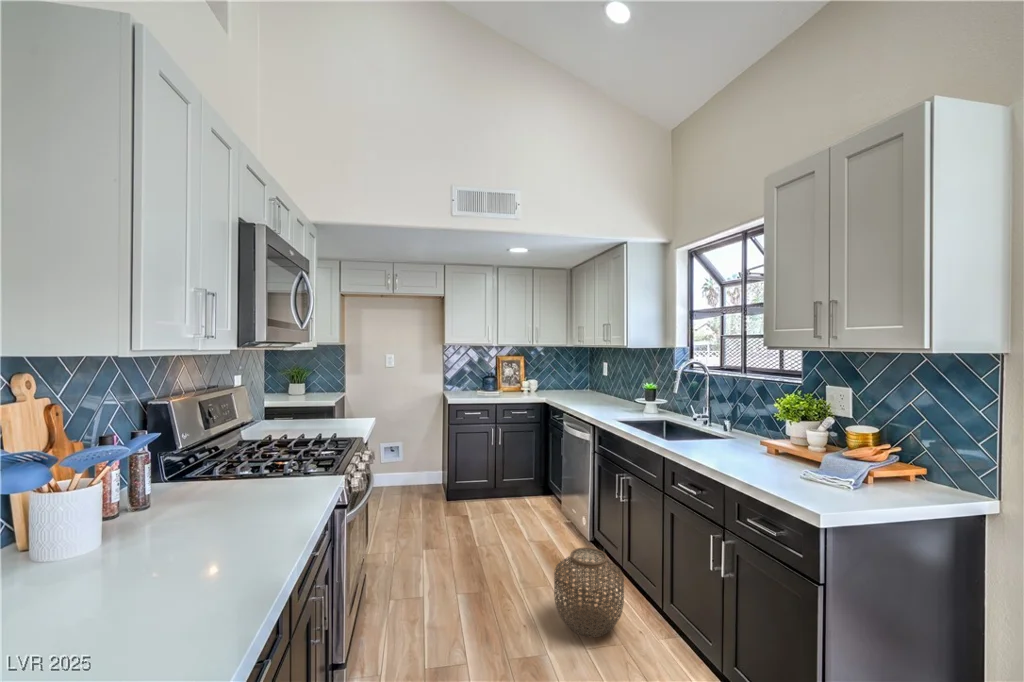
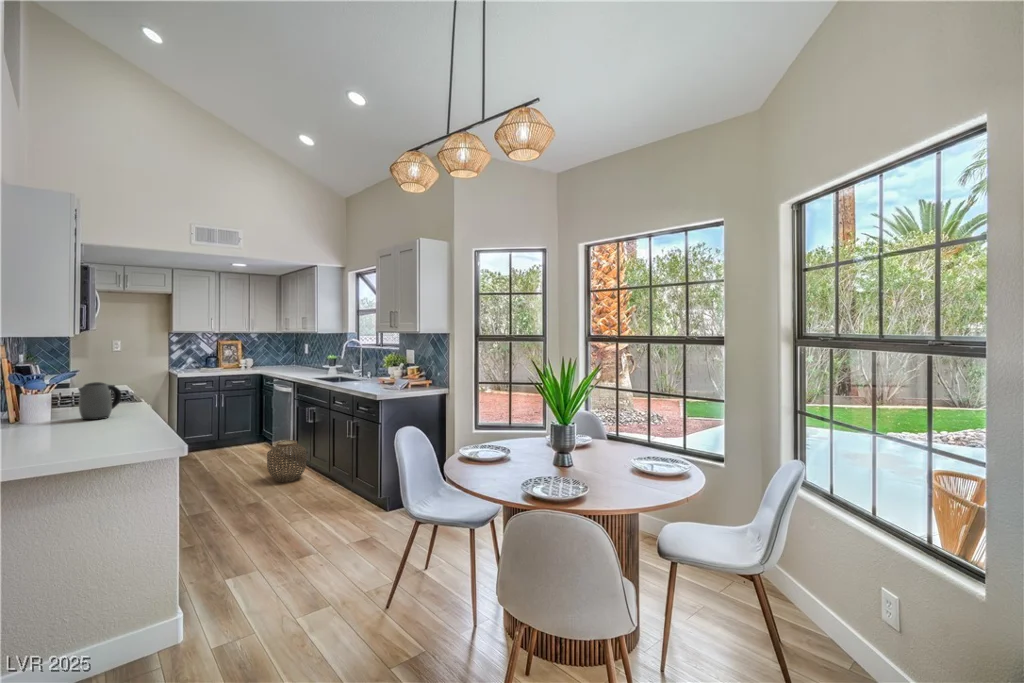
kettle: none [68,481,204,601] -> present [78,382,121,420]

